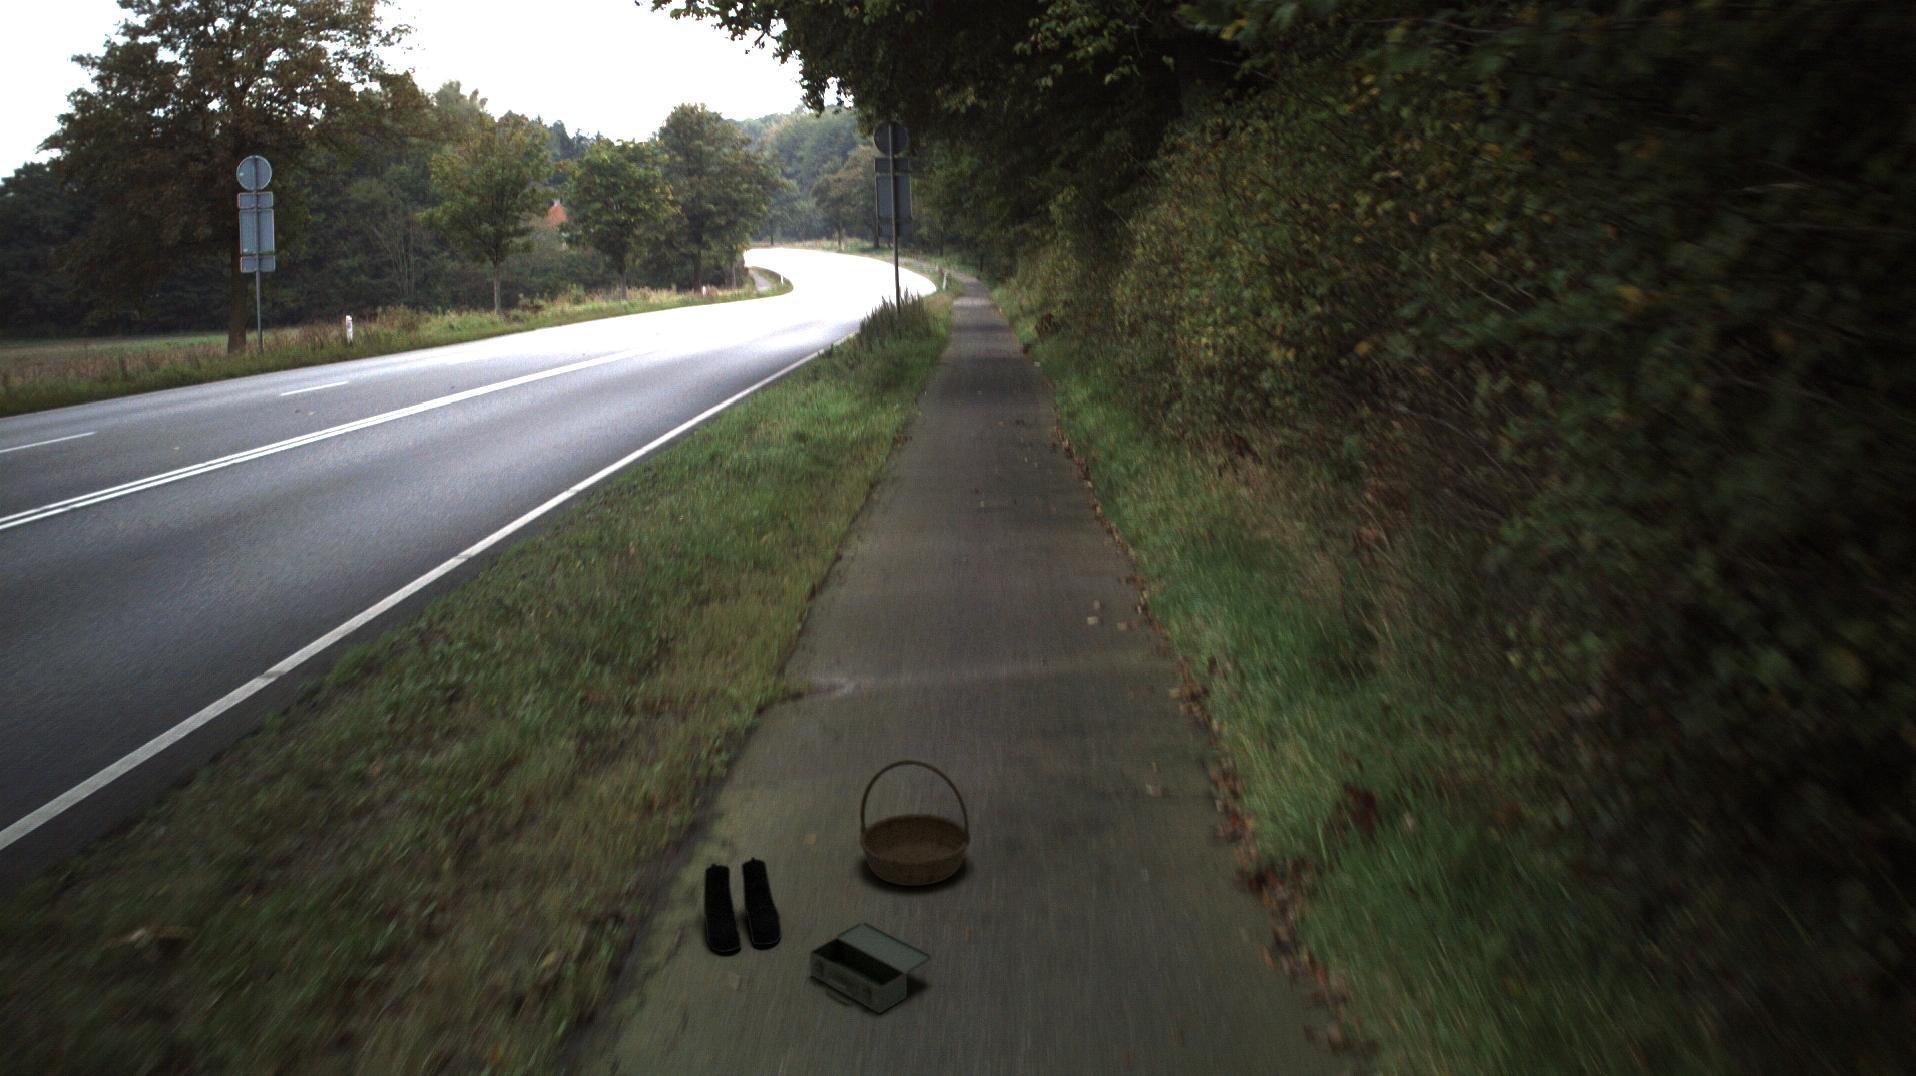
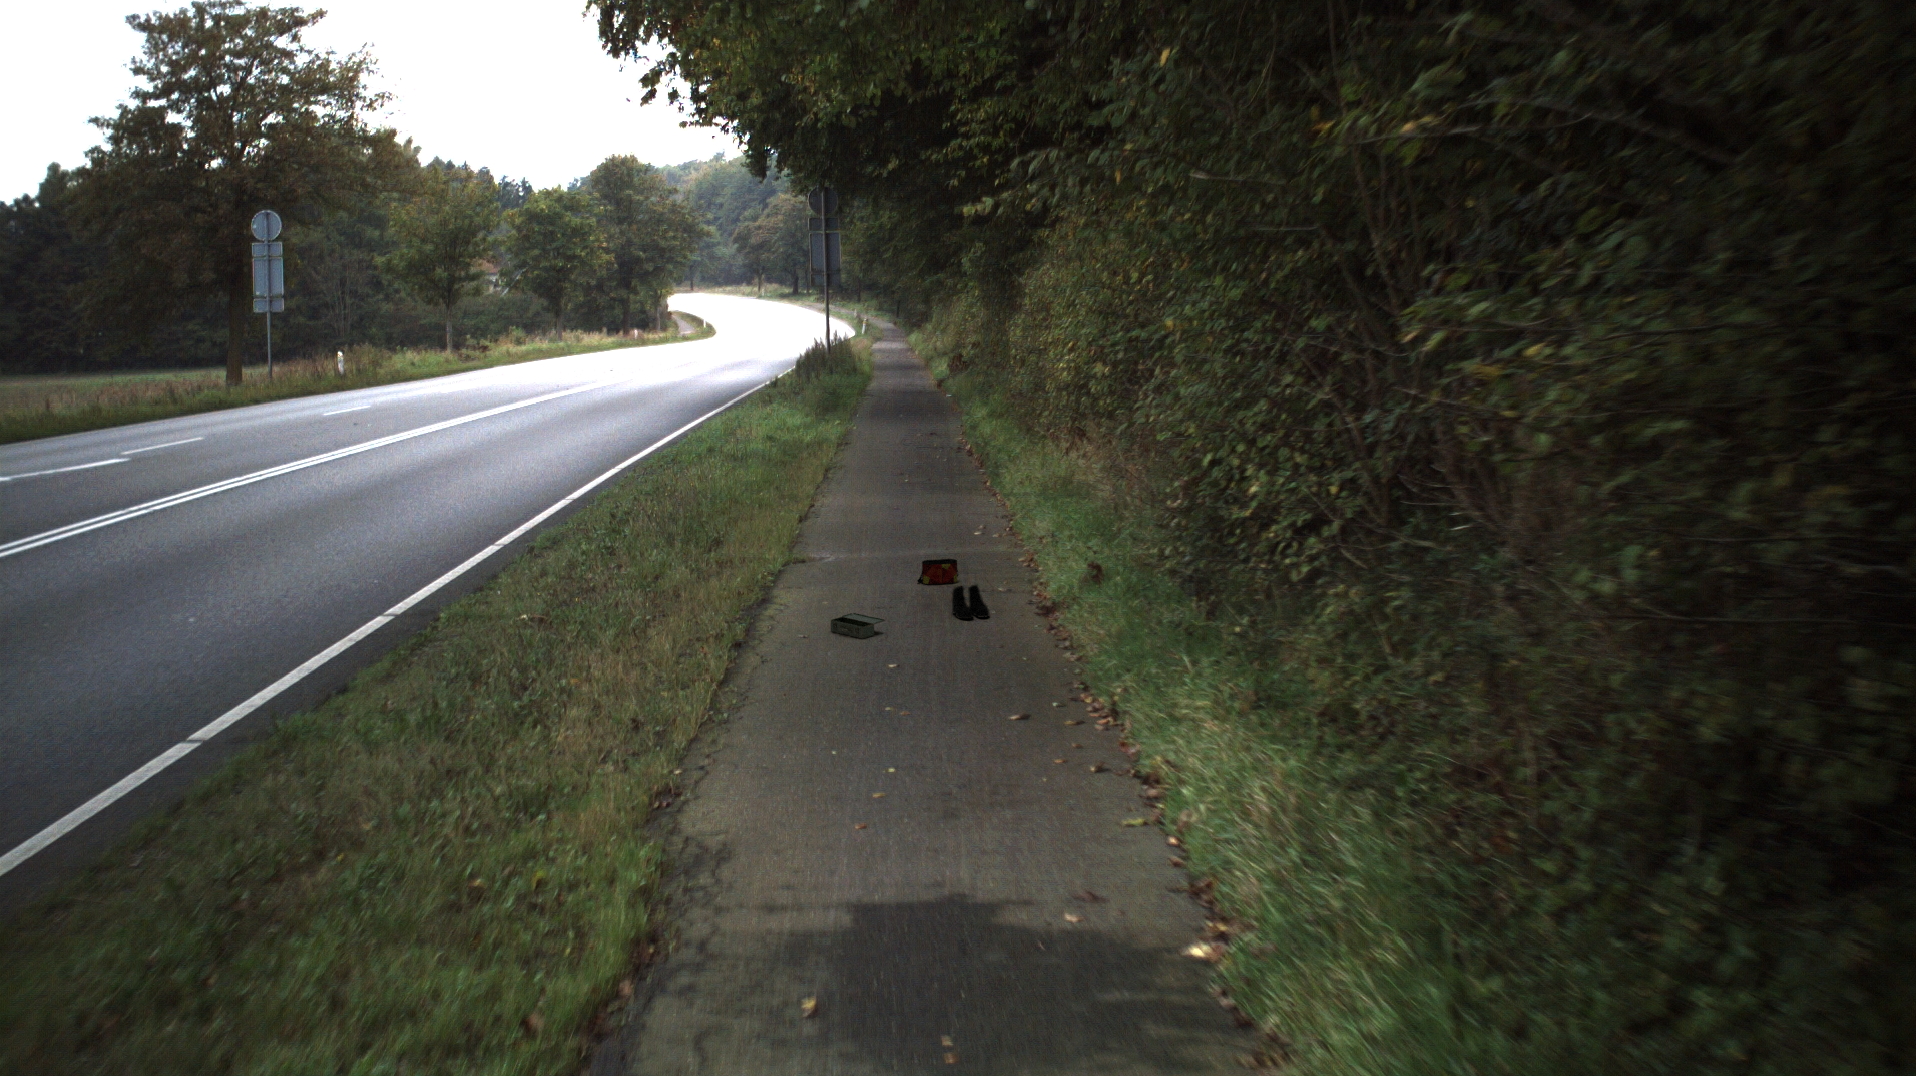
bag: none [1001,730,1080,786] -> present [917,559,958,585]
basket: present [860,760,970,886] -> none [848,553,901,611]
boots: present [703,857,781,952] -> present [952,585,989,619]

